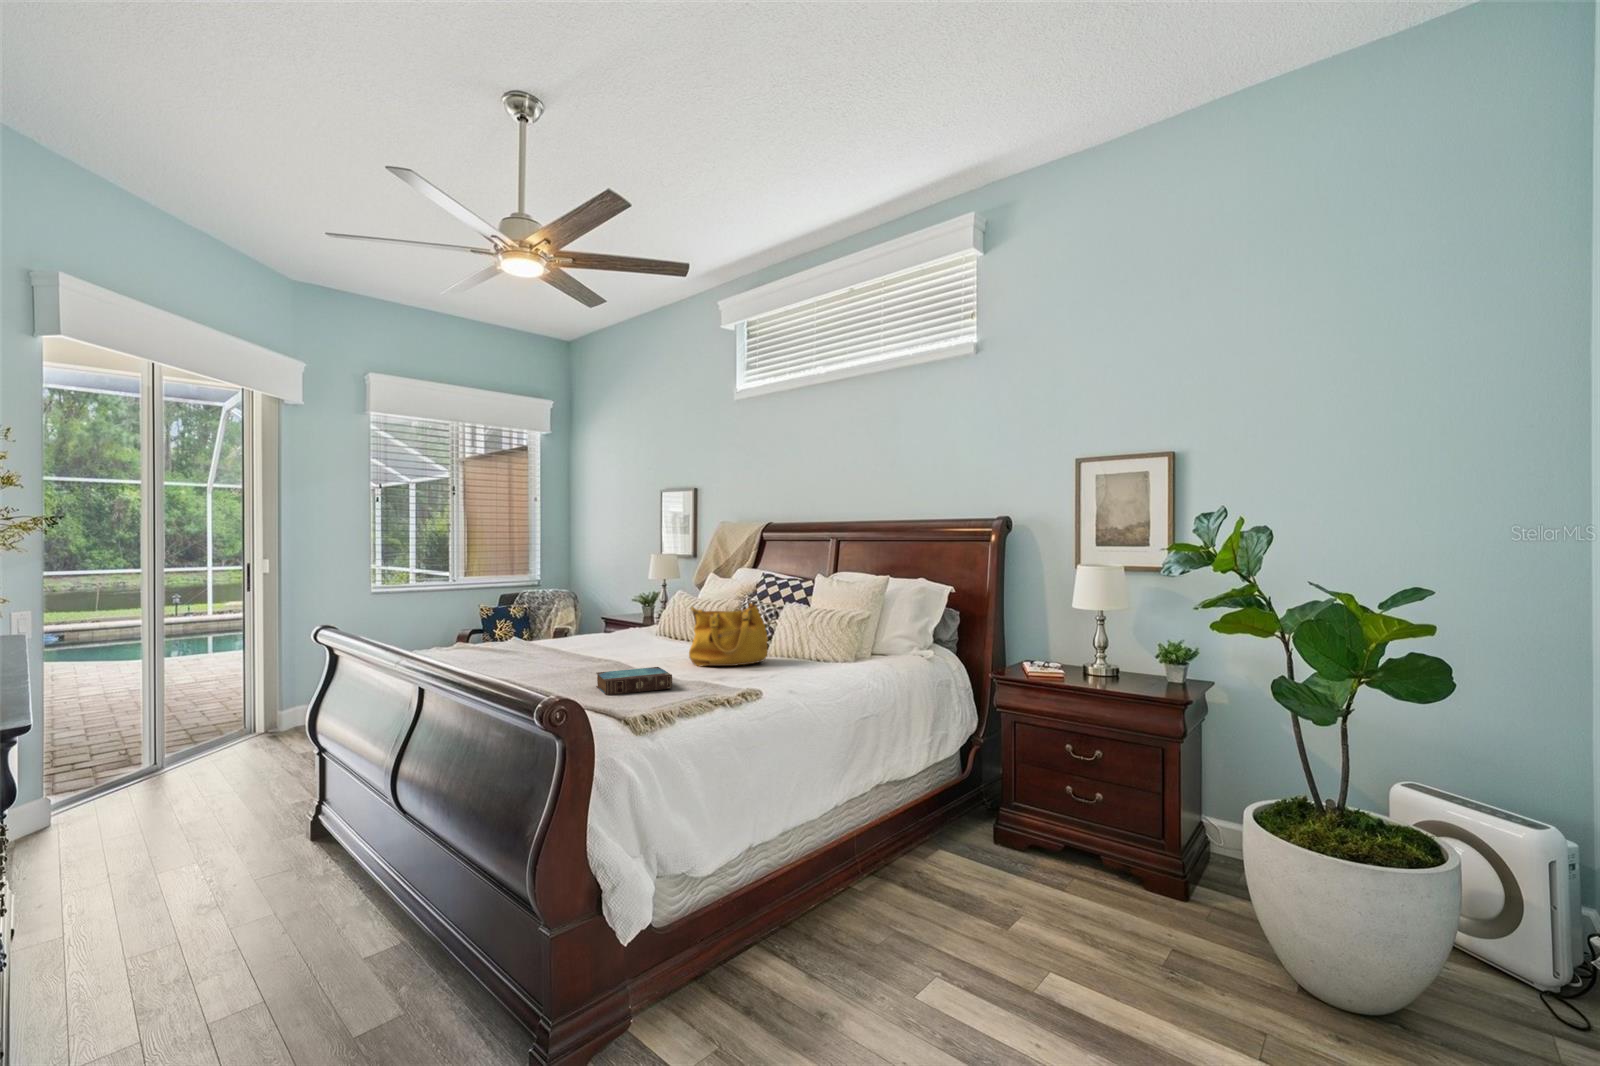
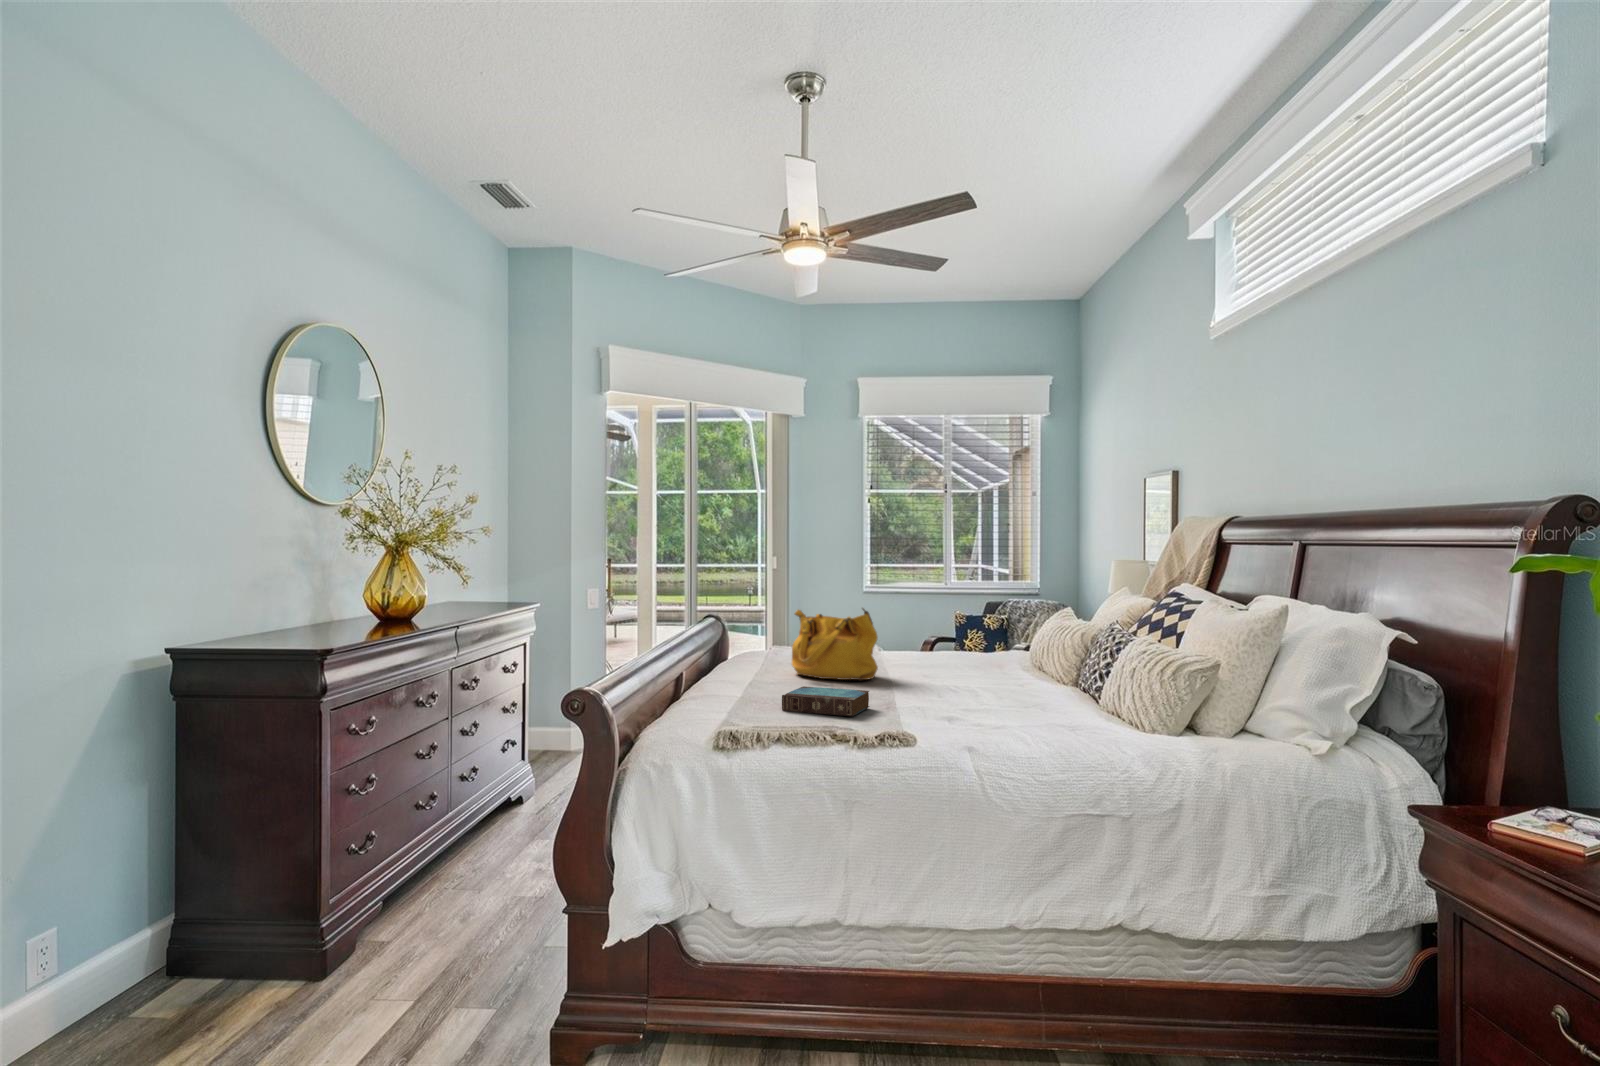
handbag: present [689,601,768,666] -> present [792,608,878,680]

